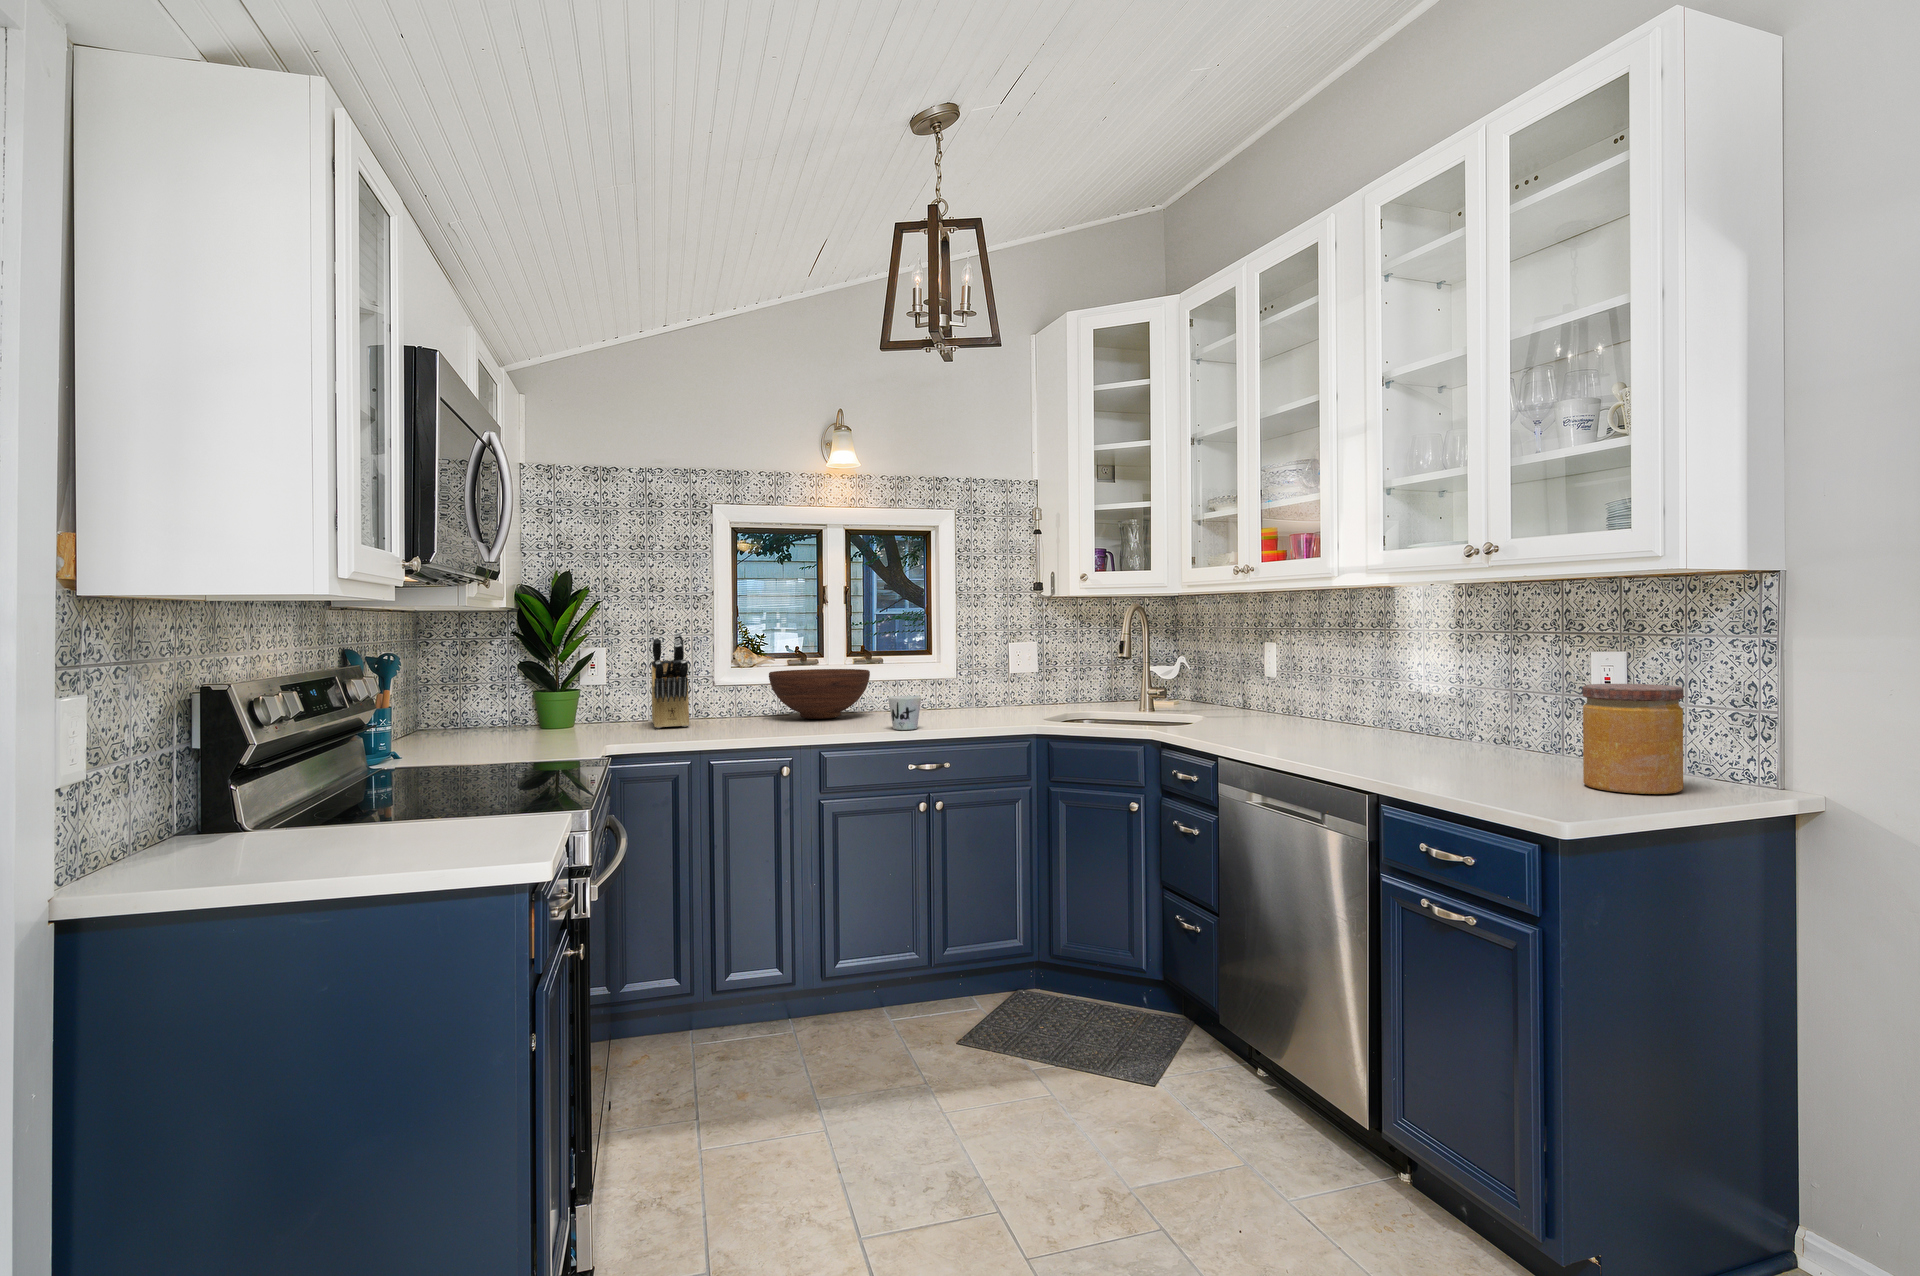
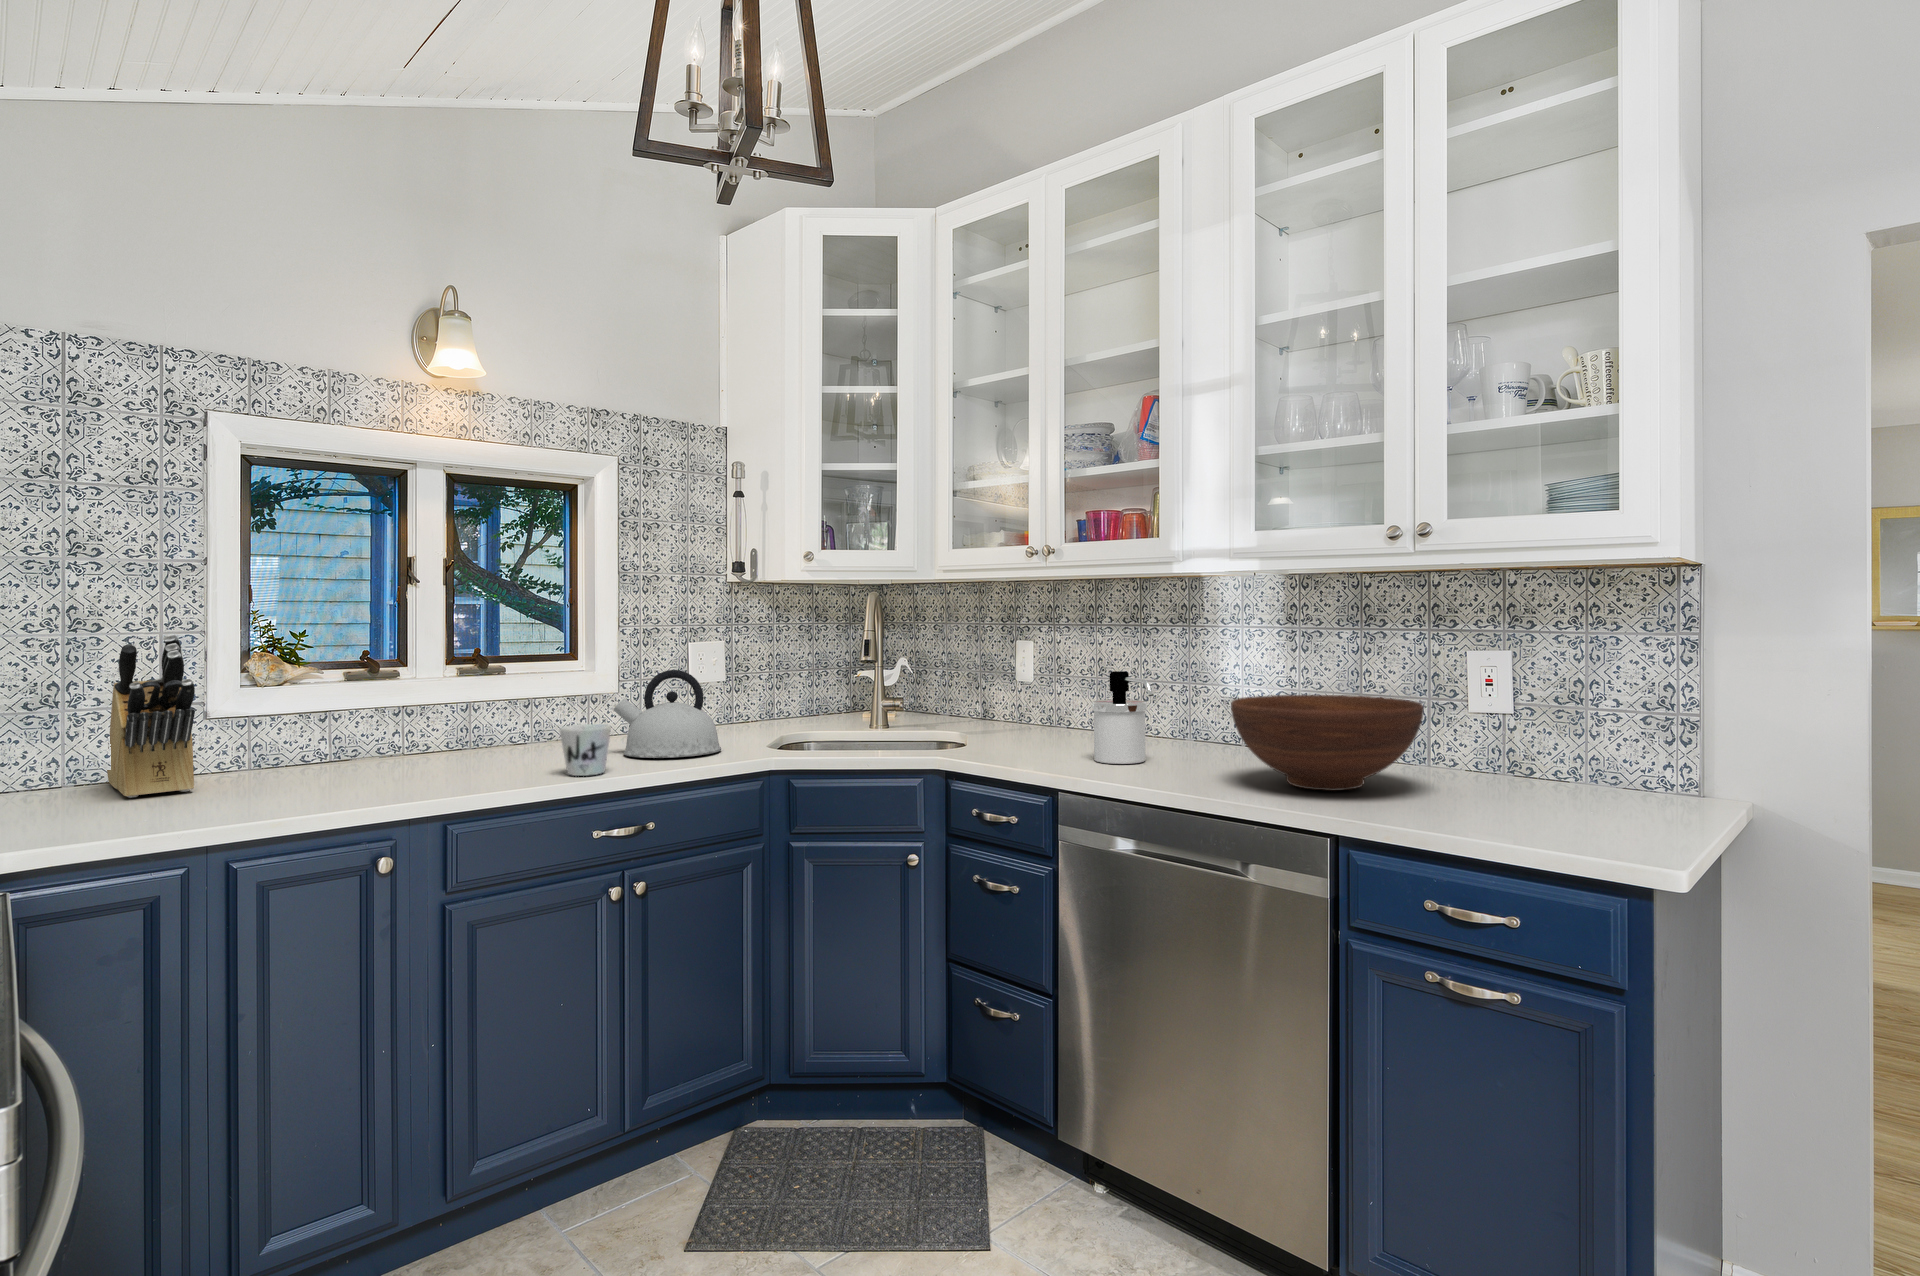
kettle: none [936,661,1009,722] -> present [613,670,721,758]
soap dispenser: none [1271,667,1318,741] -> present [1092,671,1153,764]
fruit bowl: present [769,669,870,719] -> present [1231,695,1424,791]
jar: present [1582,684,1684,794] -> none [1522,688,1634,815]

